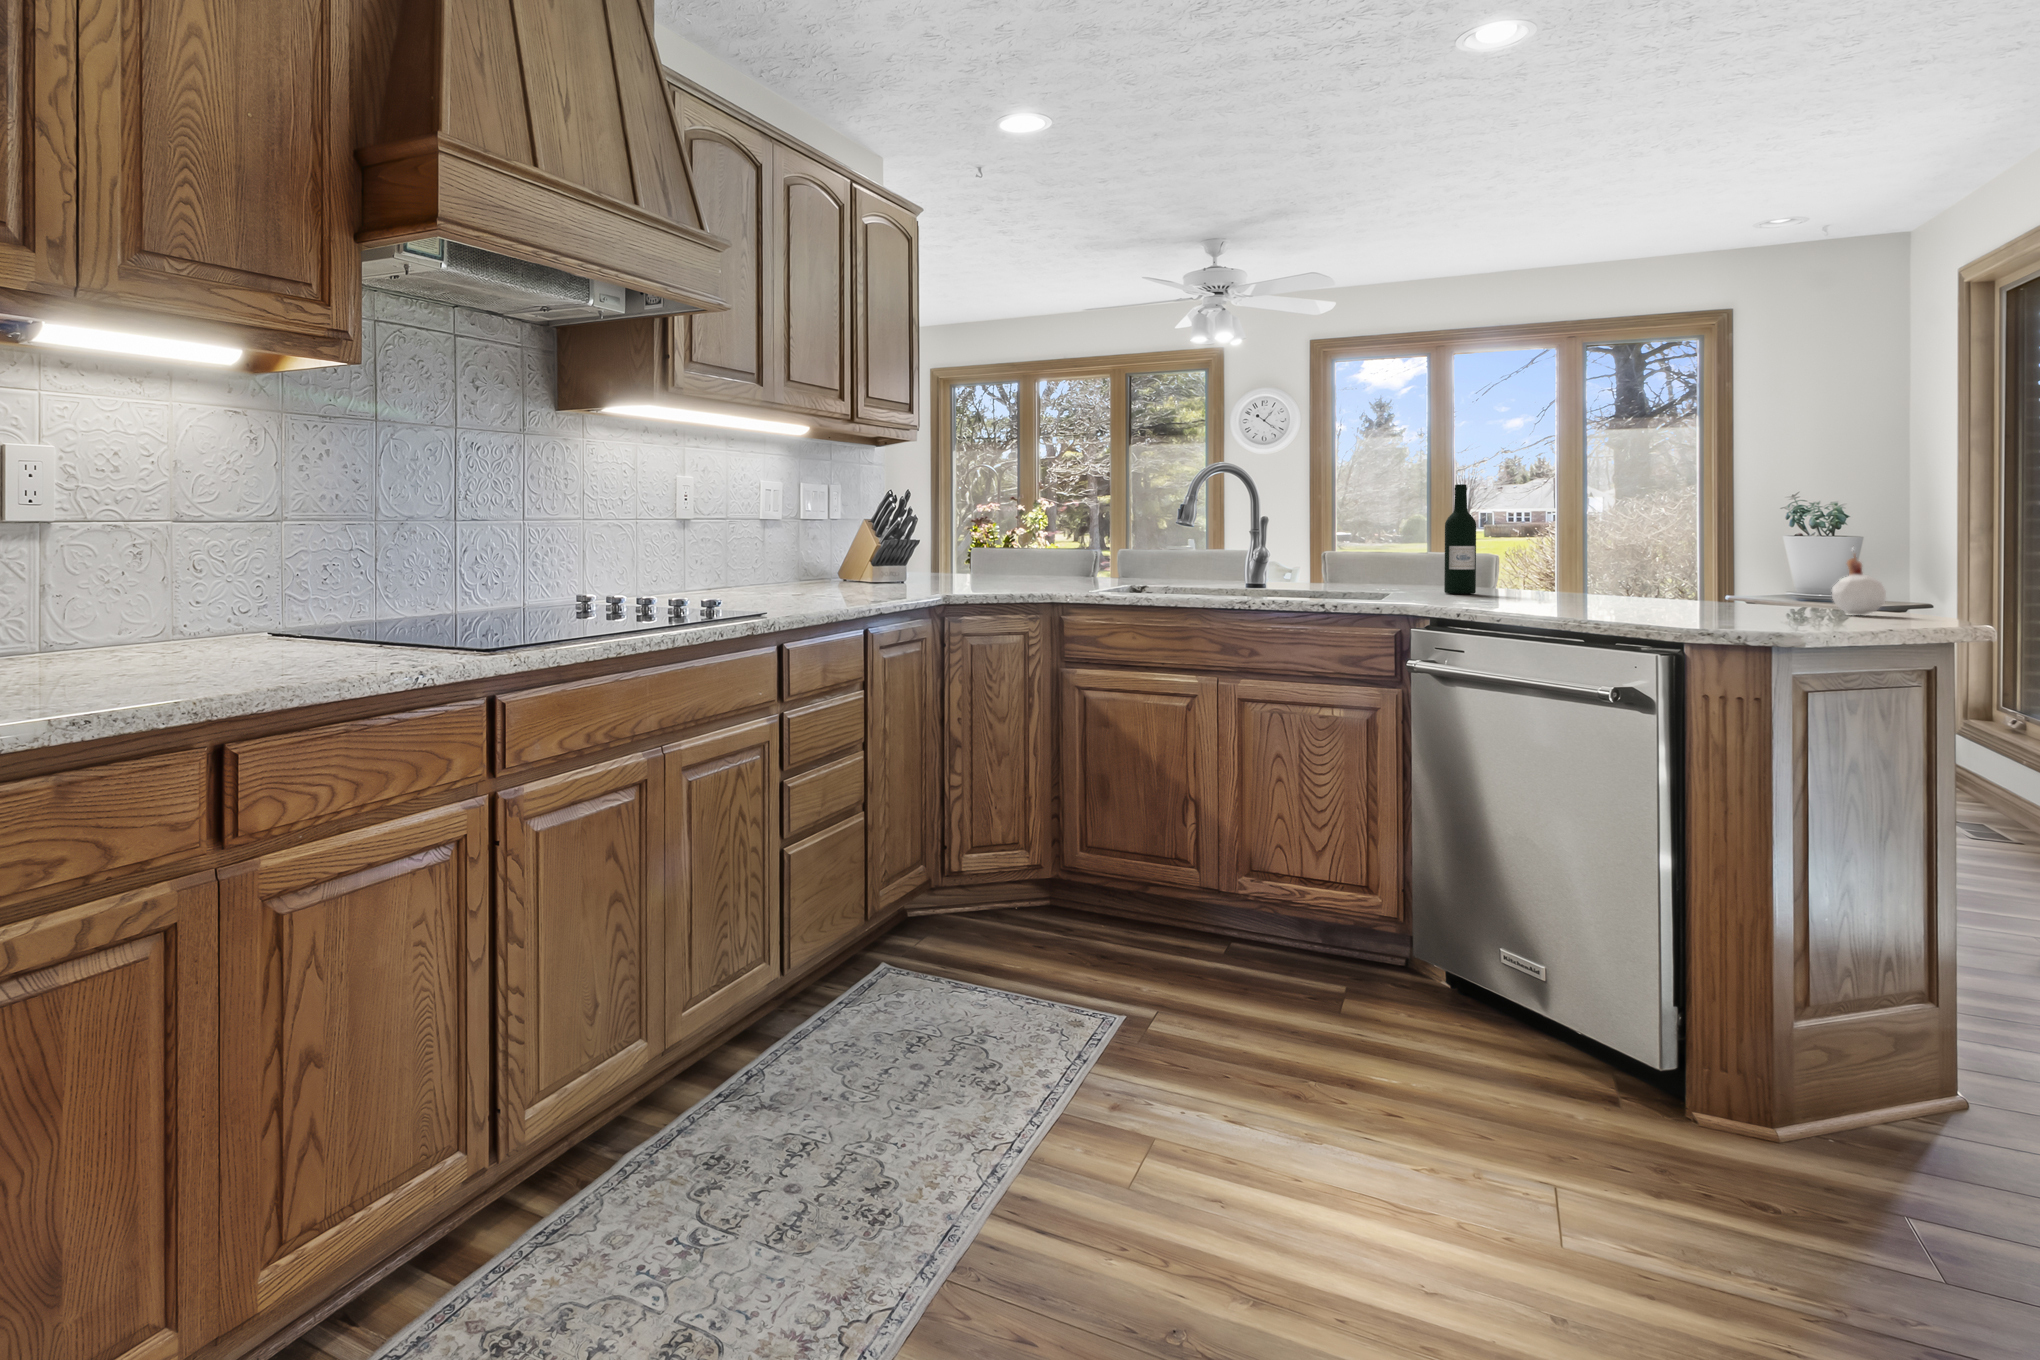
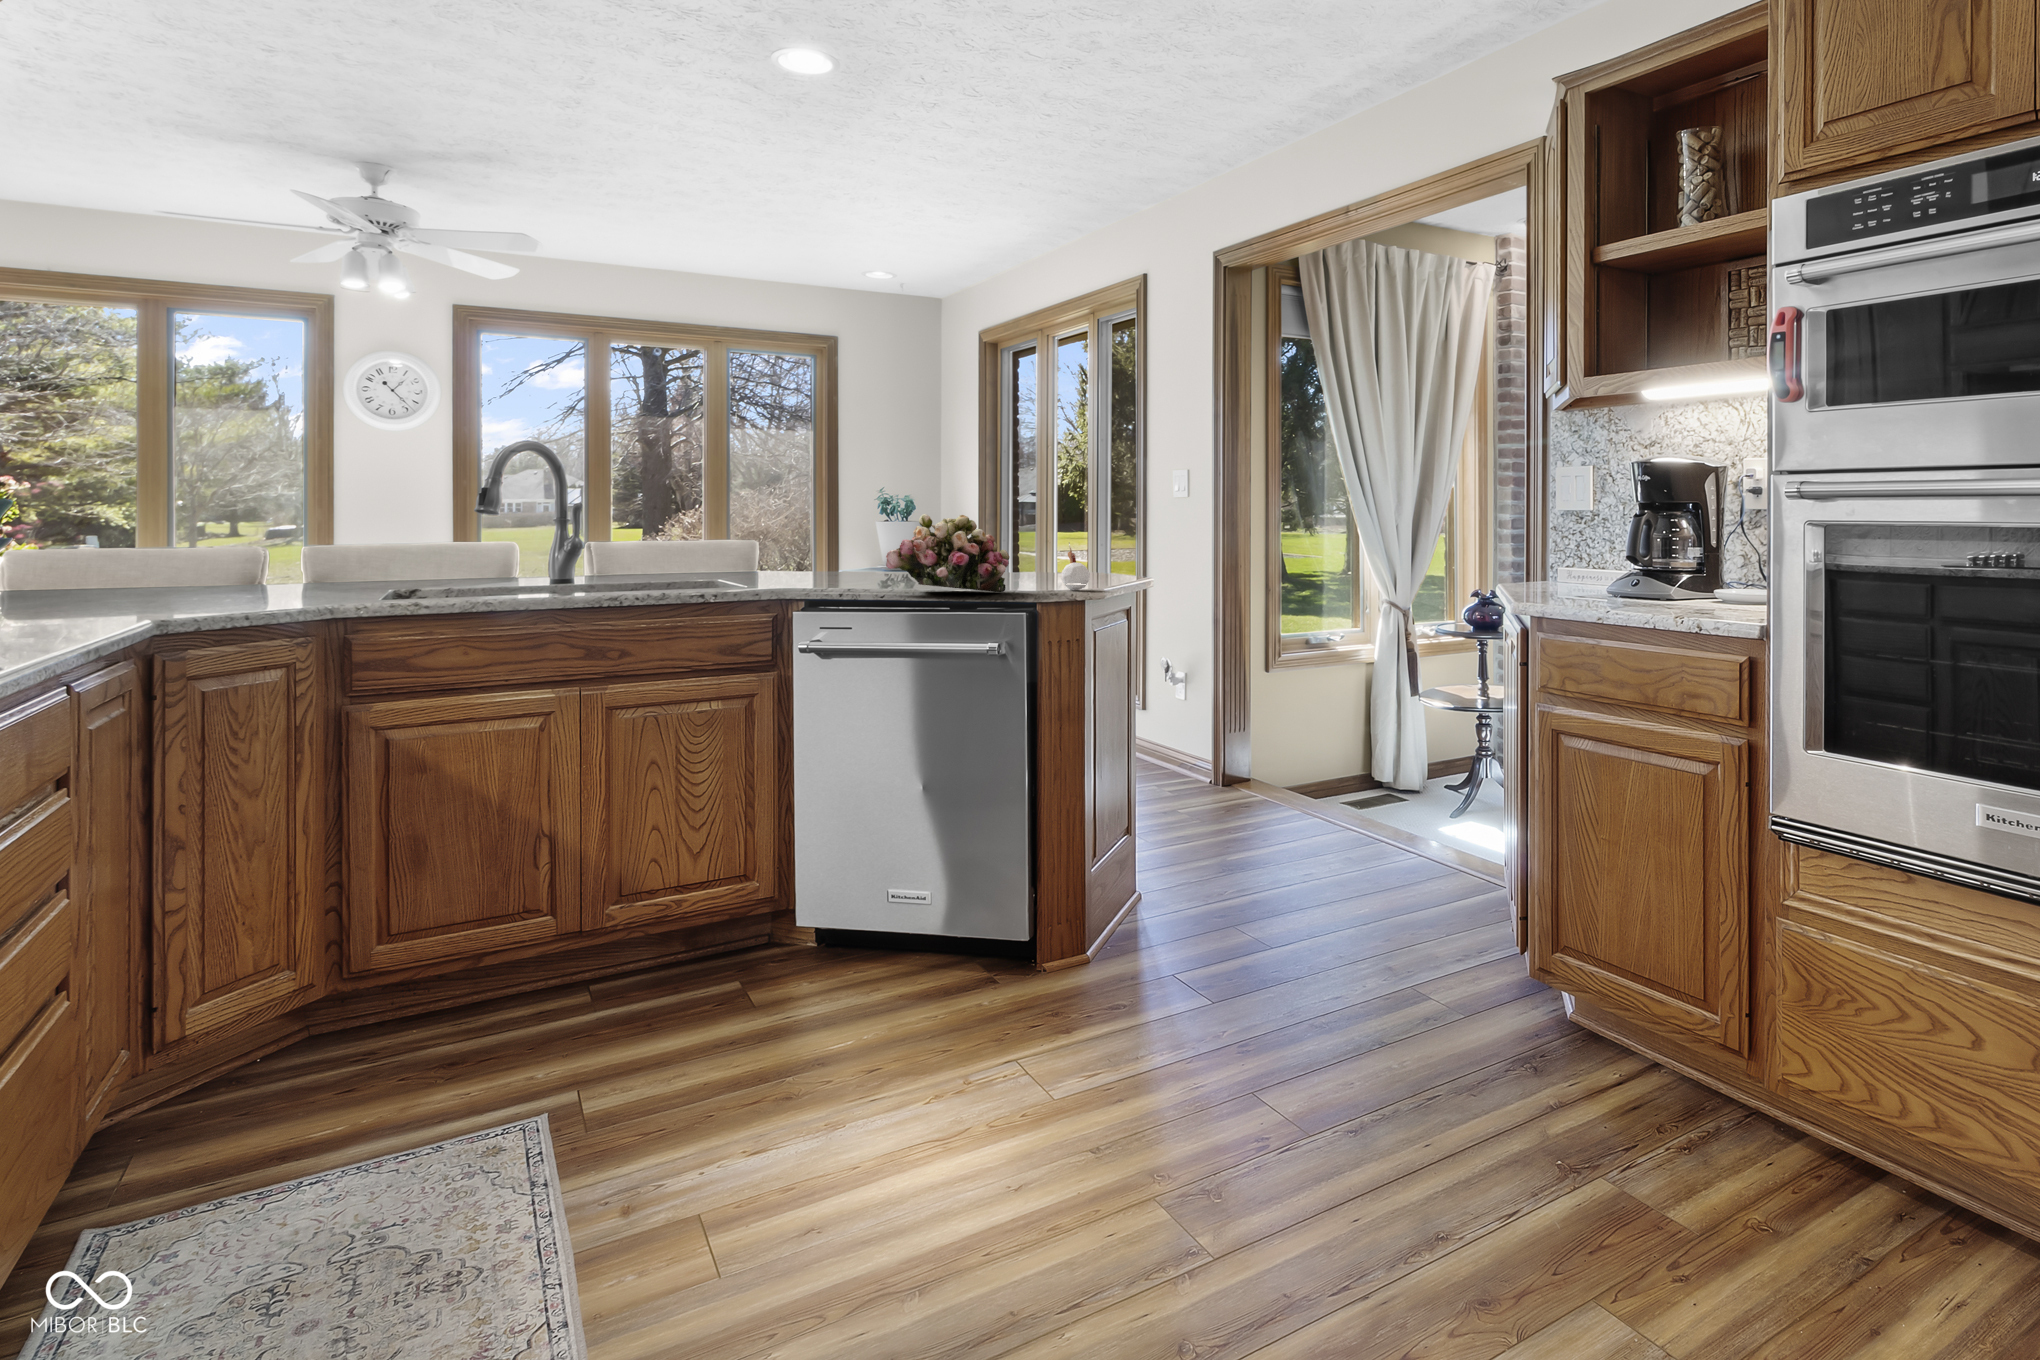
wine bottle: present [1444,484,1476,594] -> none [765,483,792,584]
flower arrangement: none [1533,511,1725,611] -> present [886,514,1009,592]

